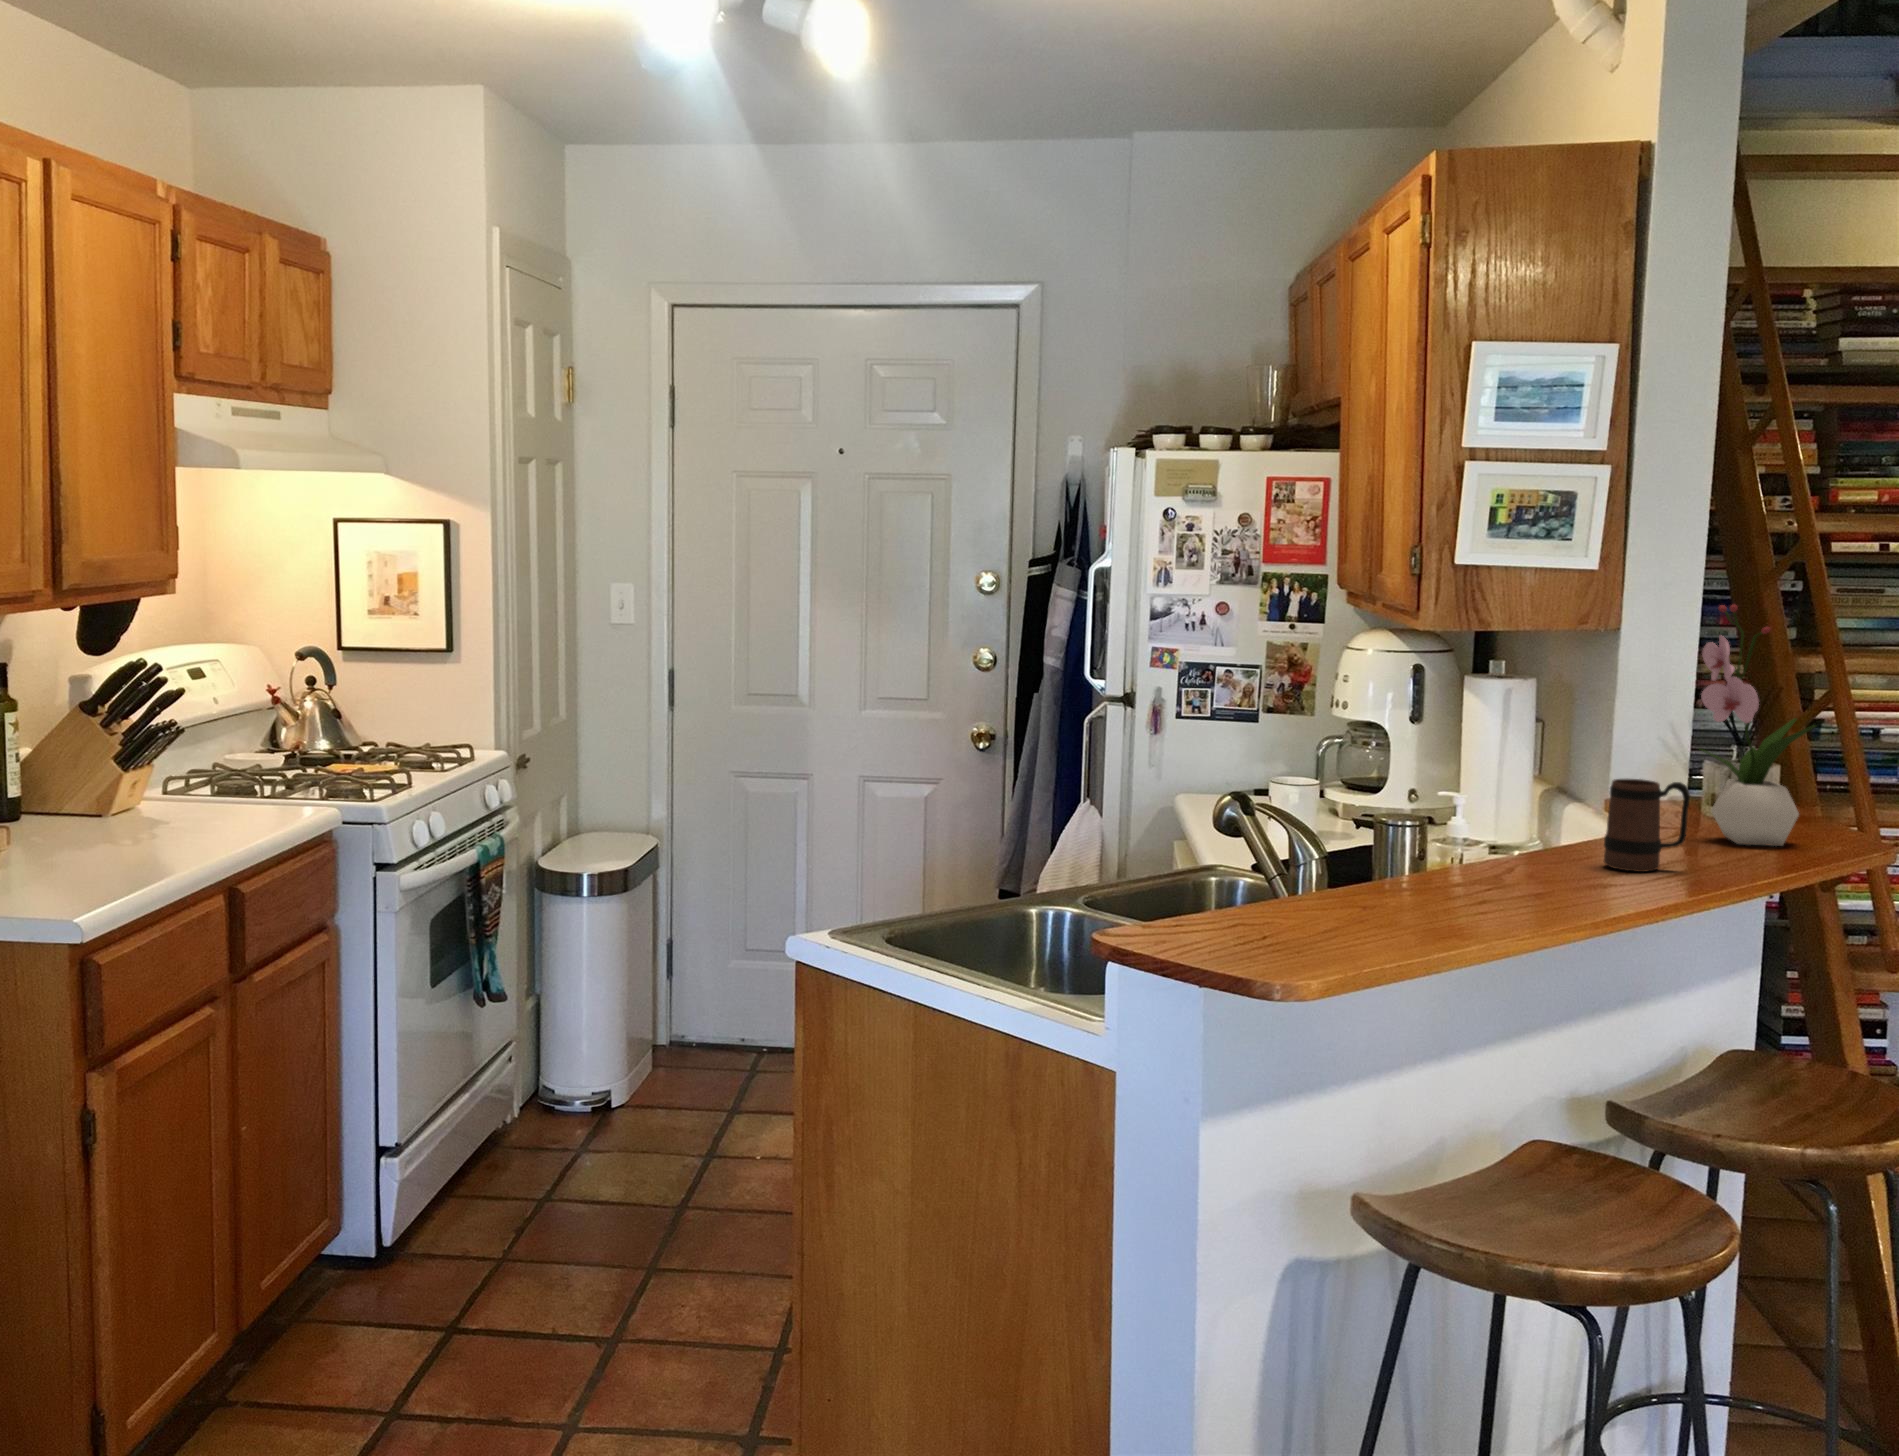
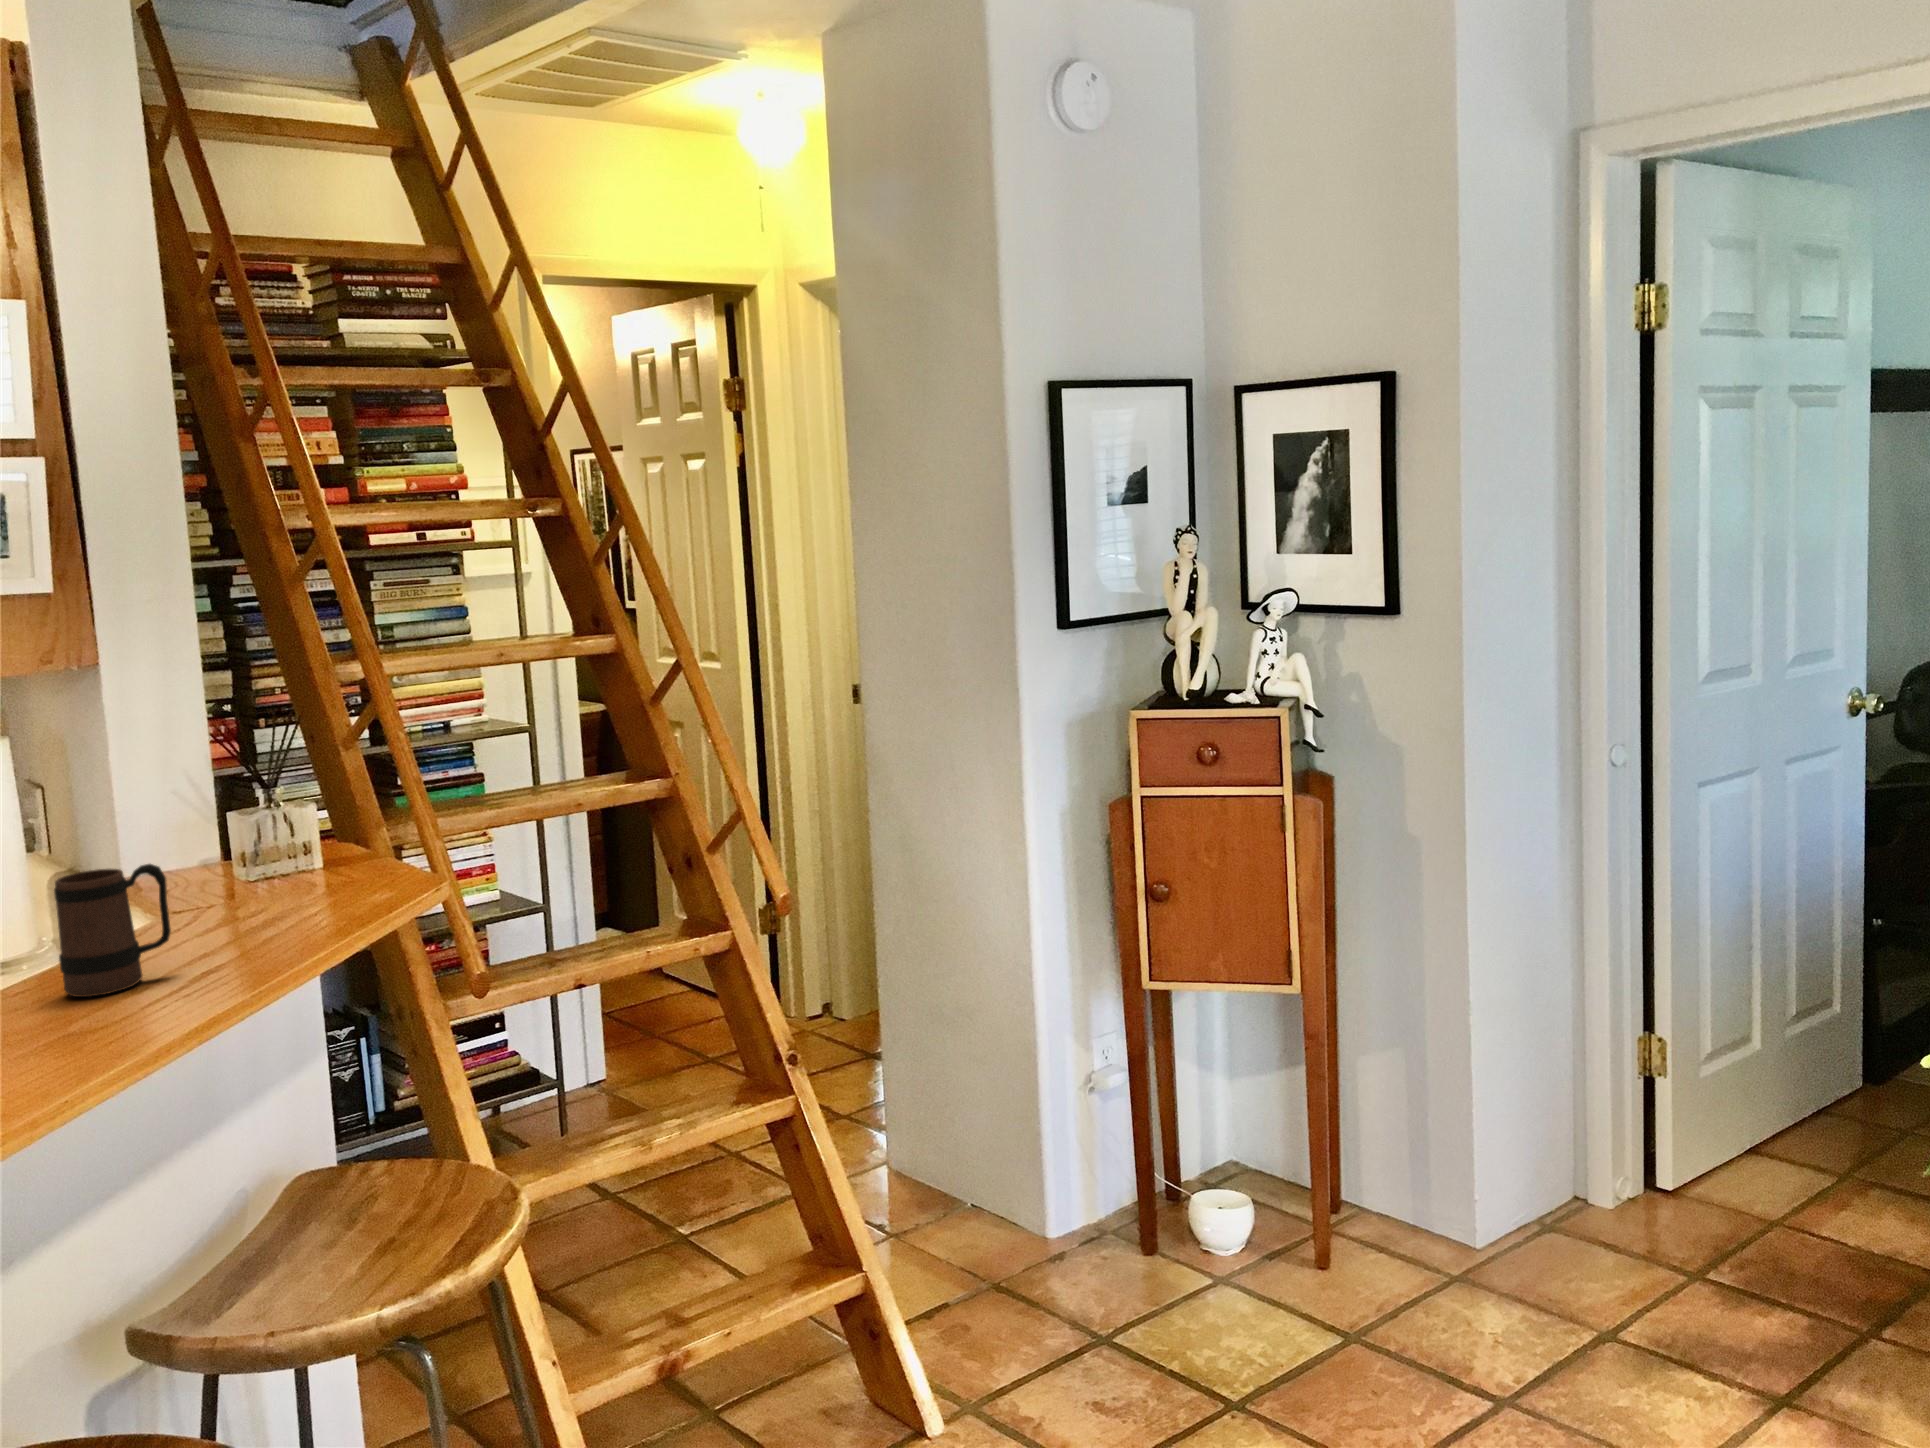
flower arrangement: present [1701,605,1815,846] -> none [183,622,332,910]

